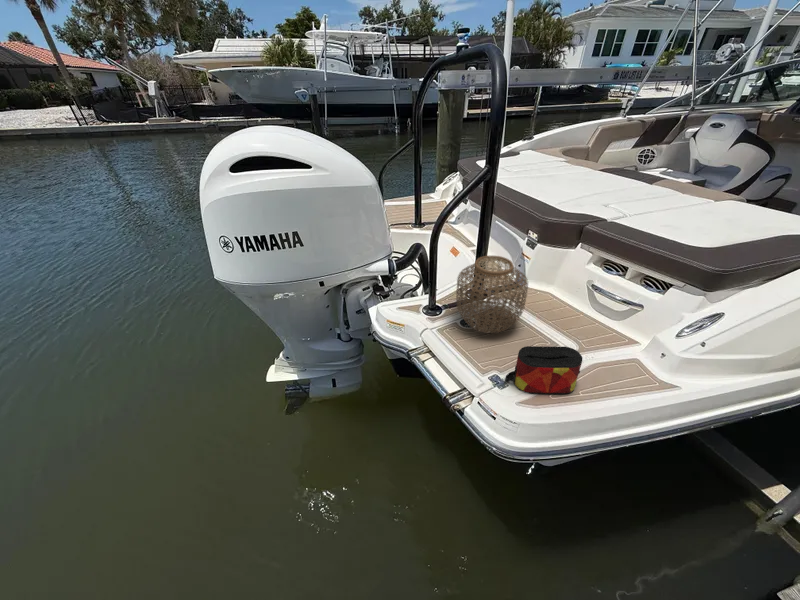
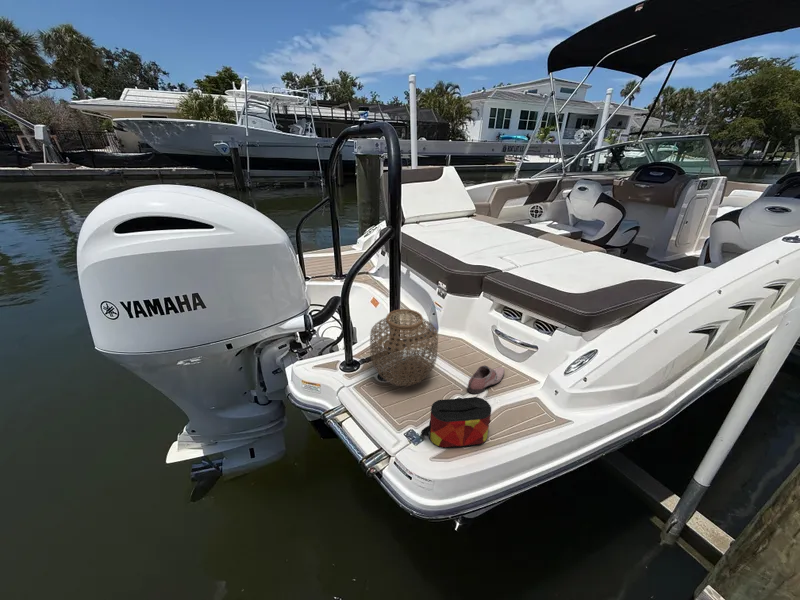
shoe: none [555,318,598,346] -> present [468,365,505,393]

